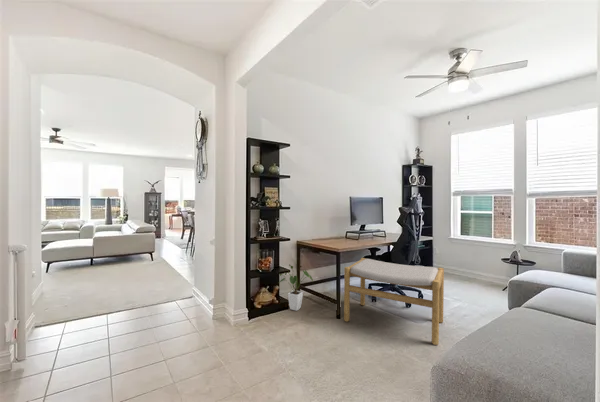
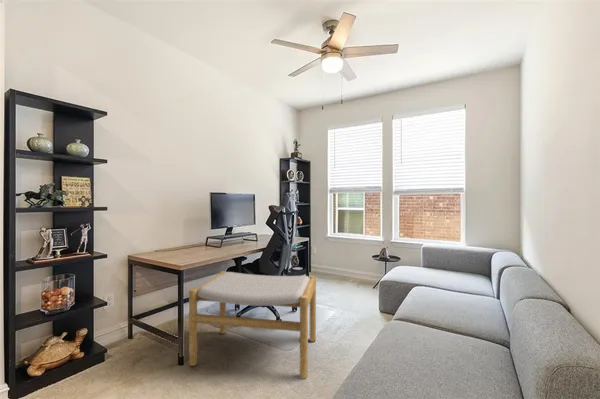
house plant: present [280,264,313,311] -> none [85,292,146,362]

